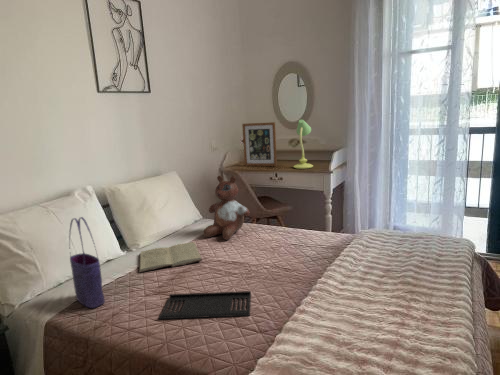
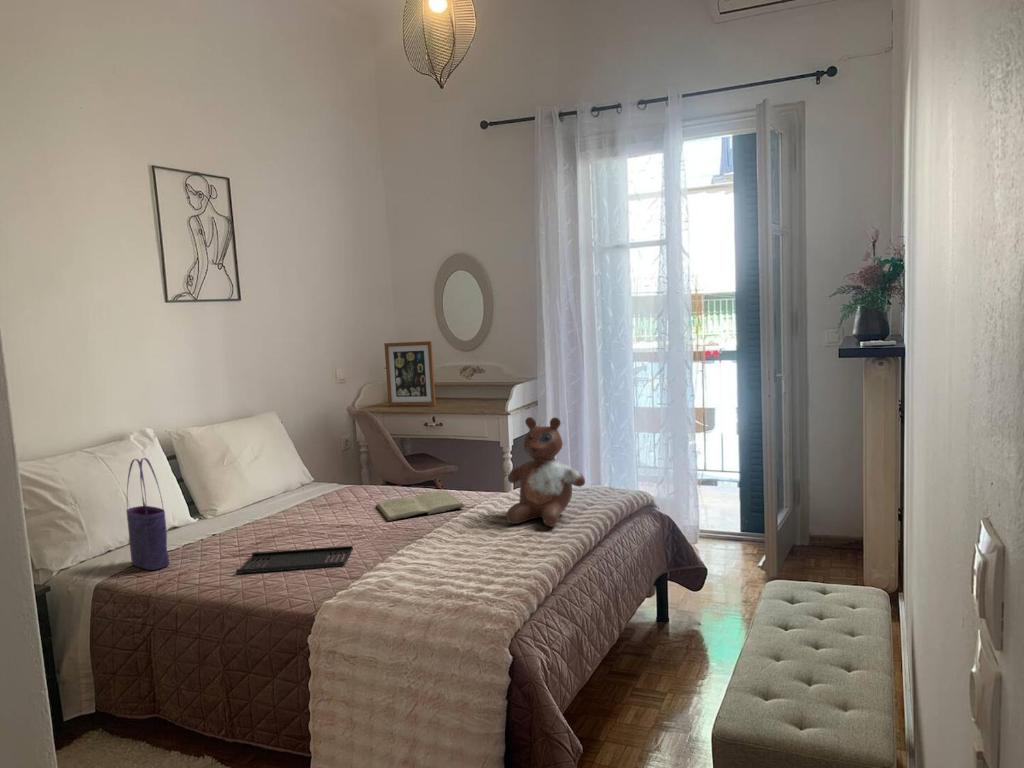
table lamp: present [293,119,313,169] -> none [458,337,487,408]
stuffed bear: present [203,176,250,240] -> present [506,417,585,527]
book: present [139,242,202,273] -> present [376,490,464,521]

